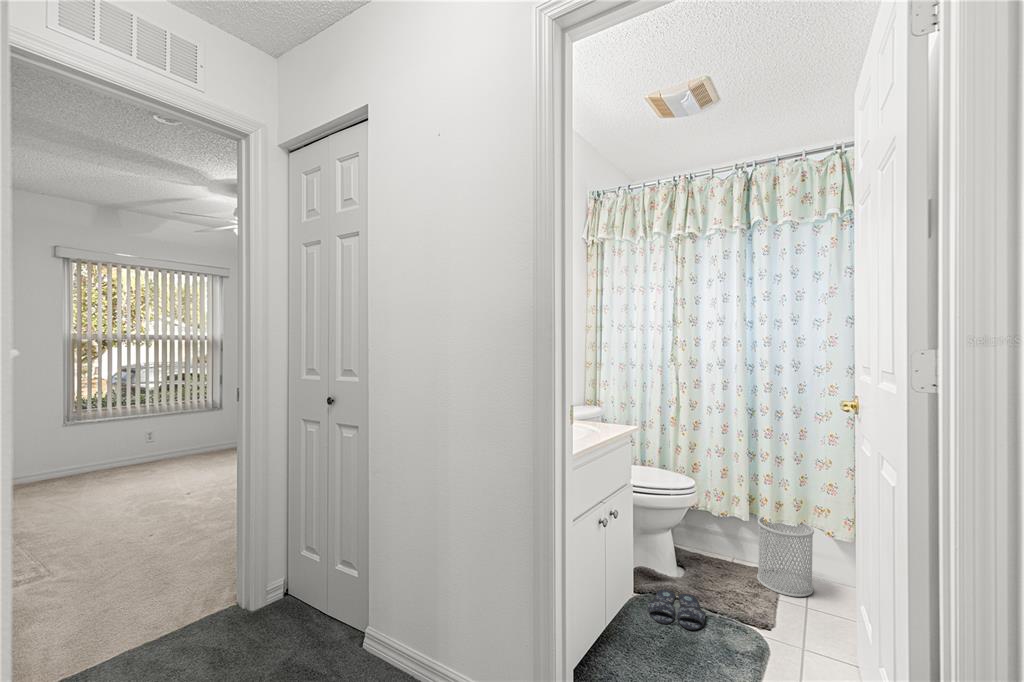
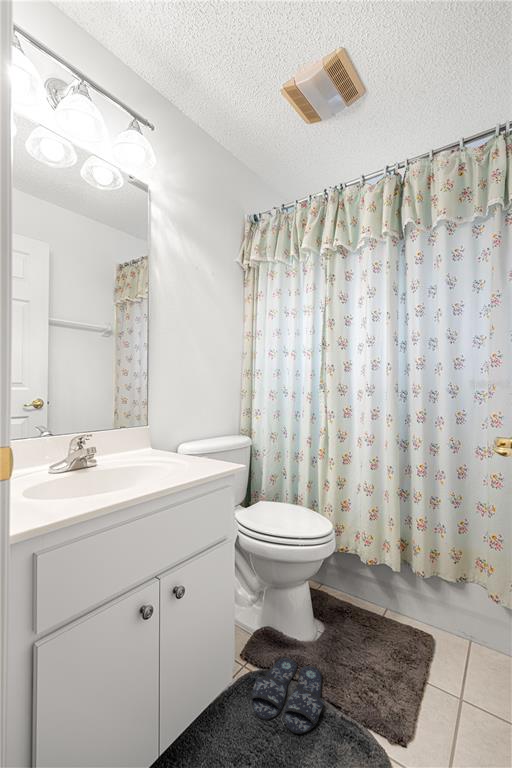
wastebasket: present [757,516,814,597] -> none [407,566,474,676]

